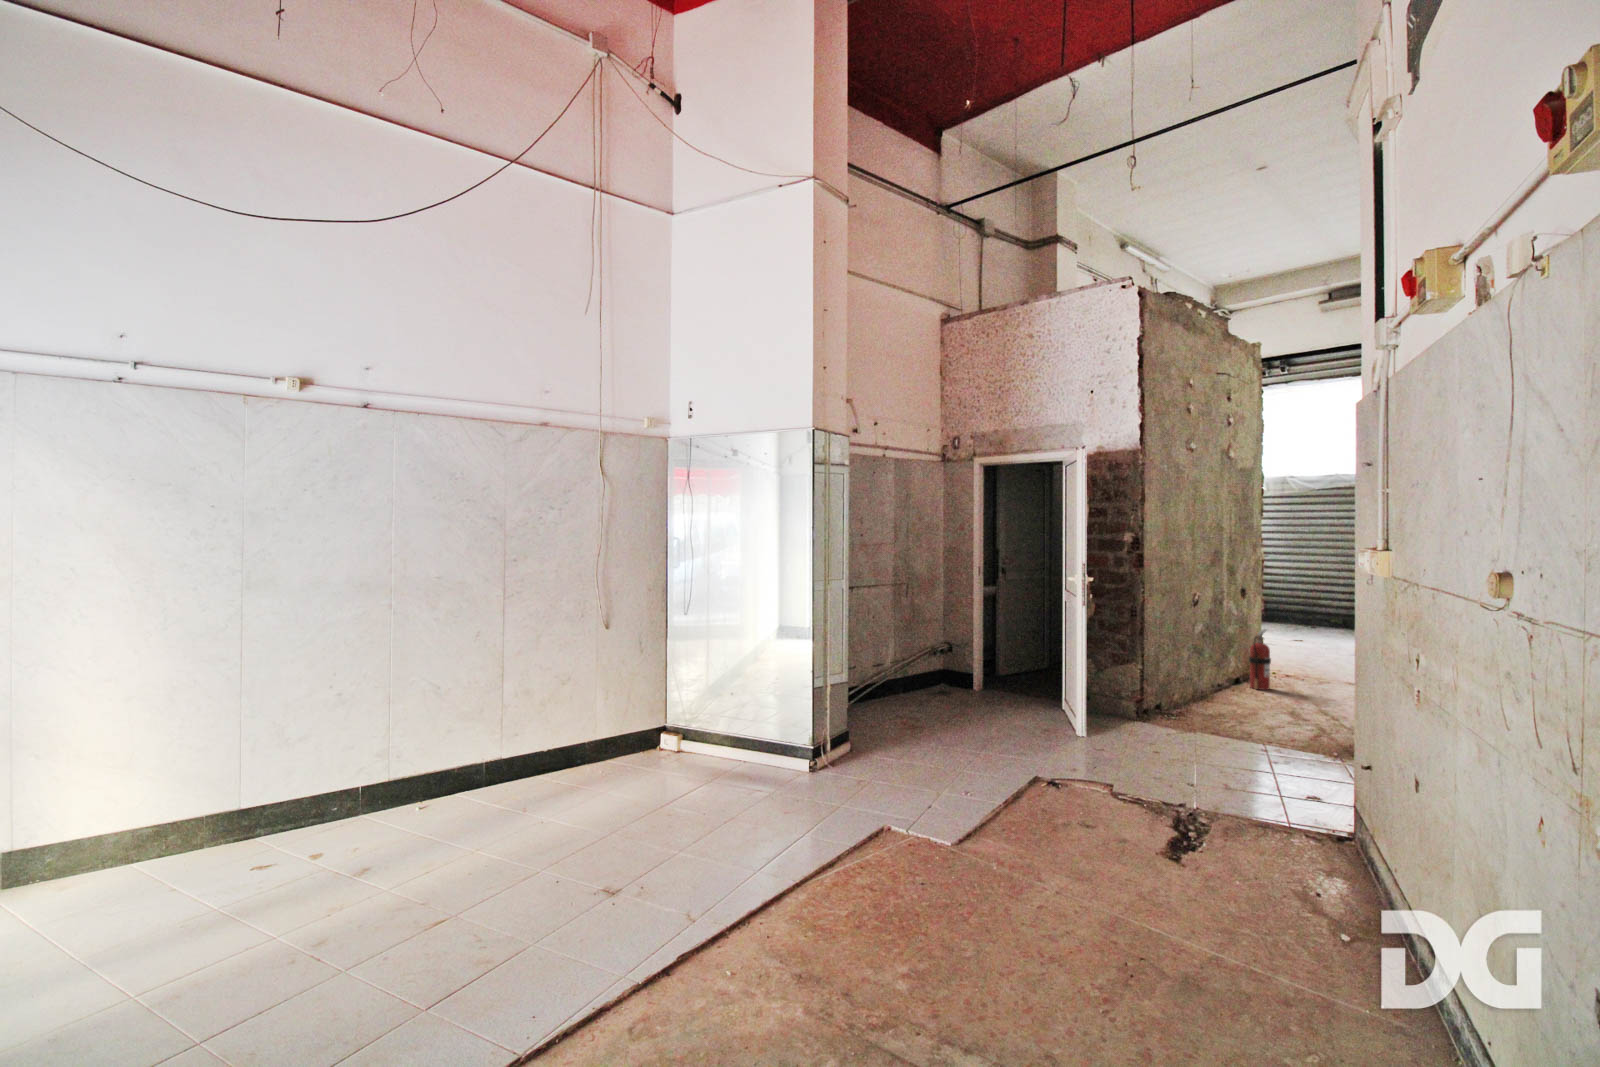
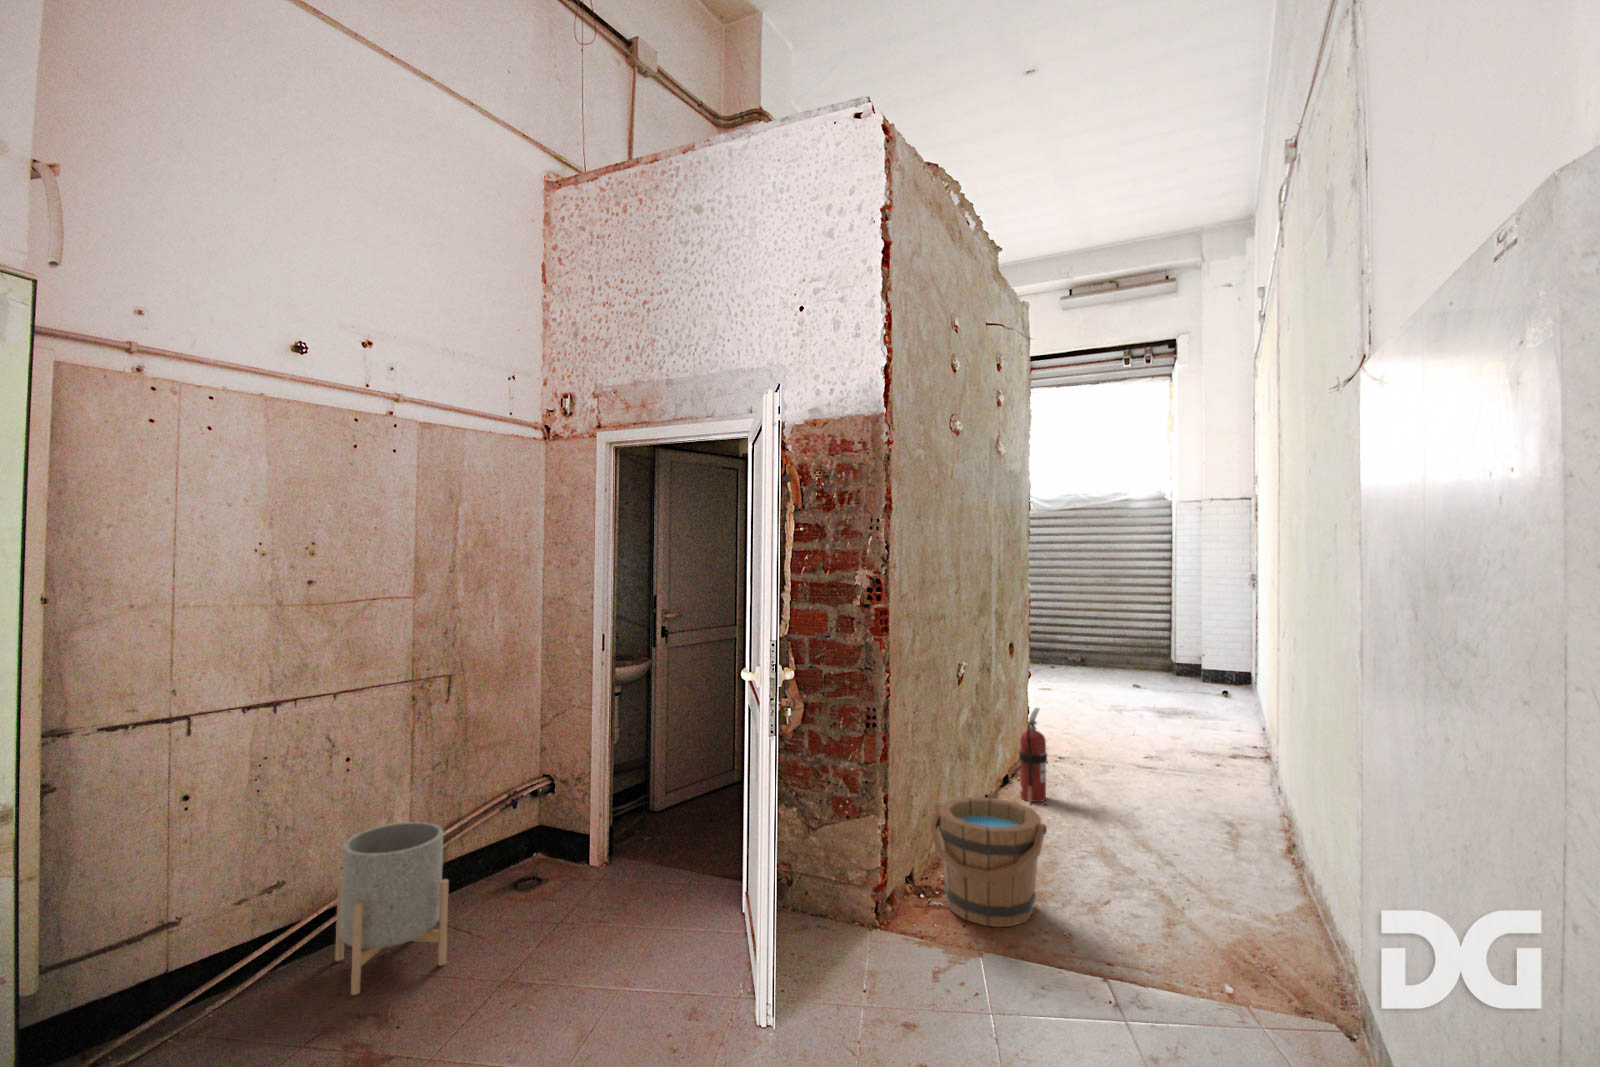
planter: none [874,649,923,712] -> present [335,822,449,995]
bucket: none [1170,664,1242,727] -> present [930,797,1047,927]

